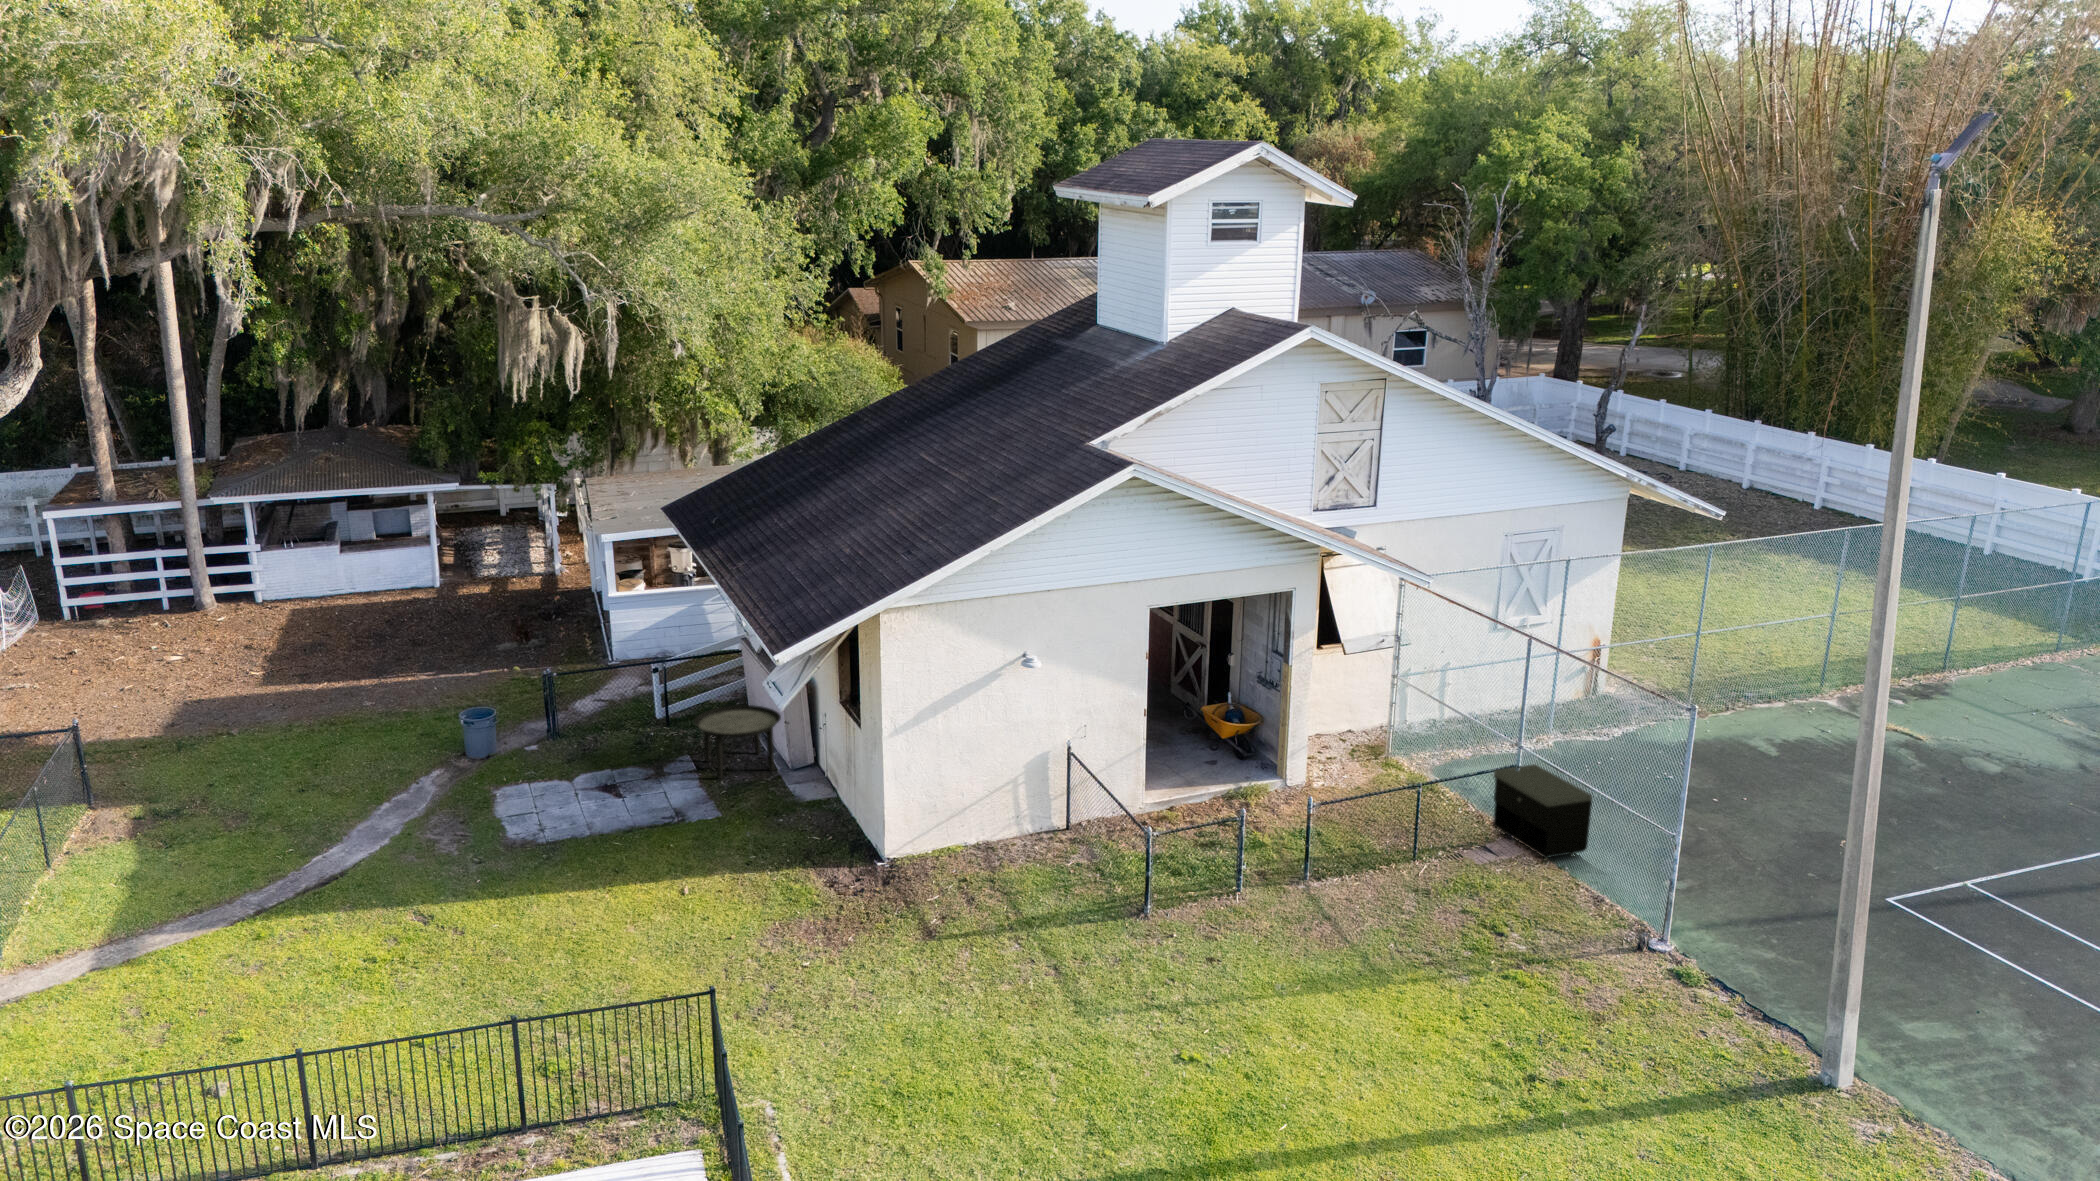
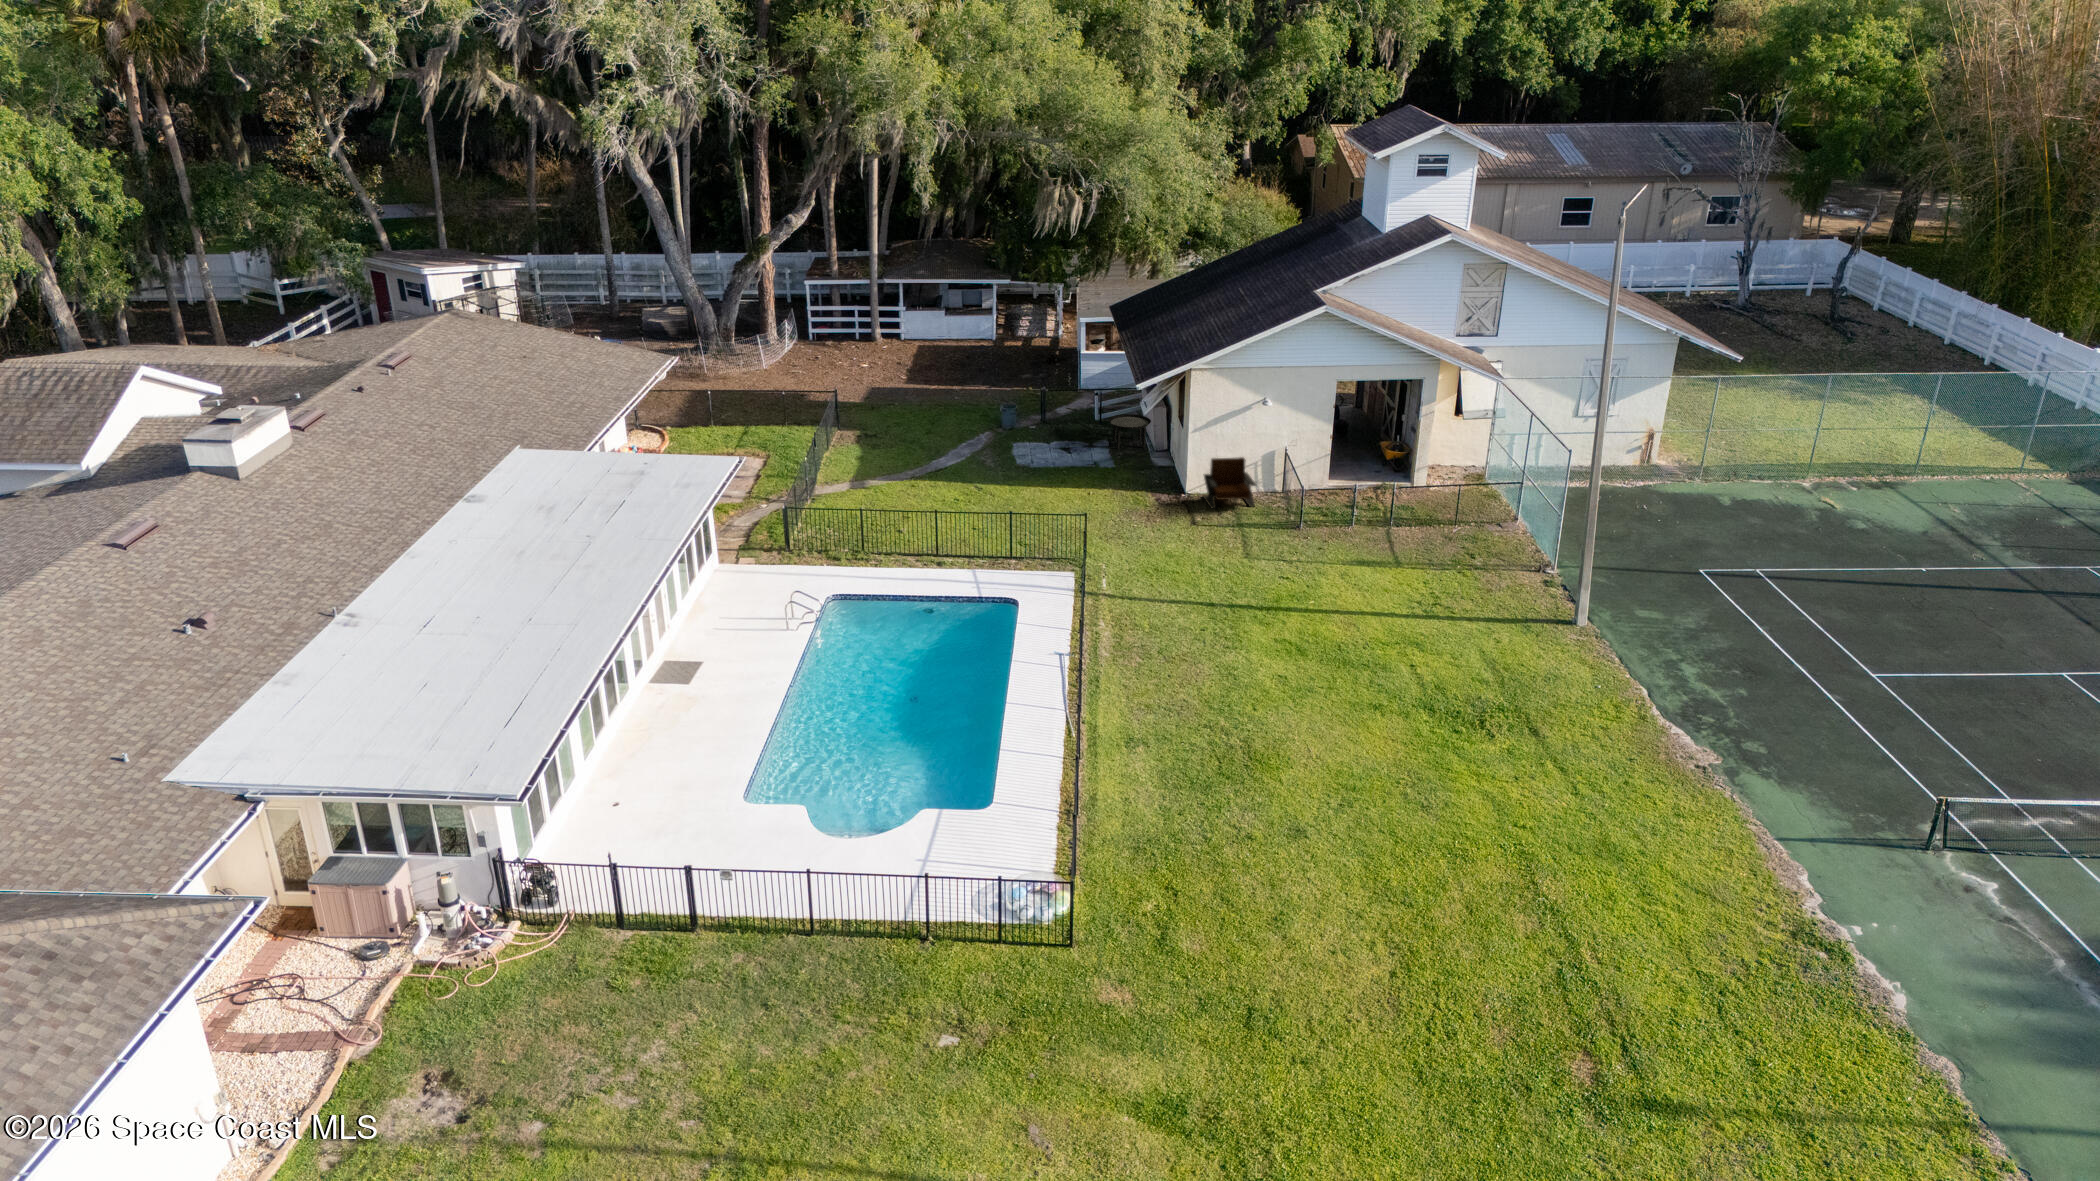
storage bench: present [1492,764,1592,861] -> none [1488,481,1530,528]
lounge chair: none [934,777,1054,899] -> present [1204,457,1256,509]

